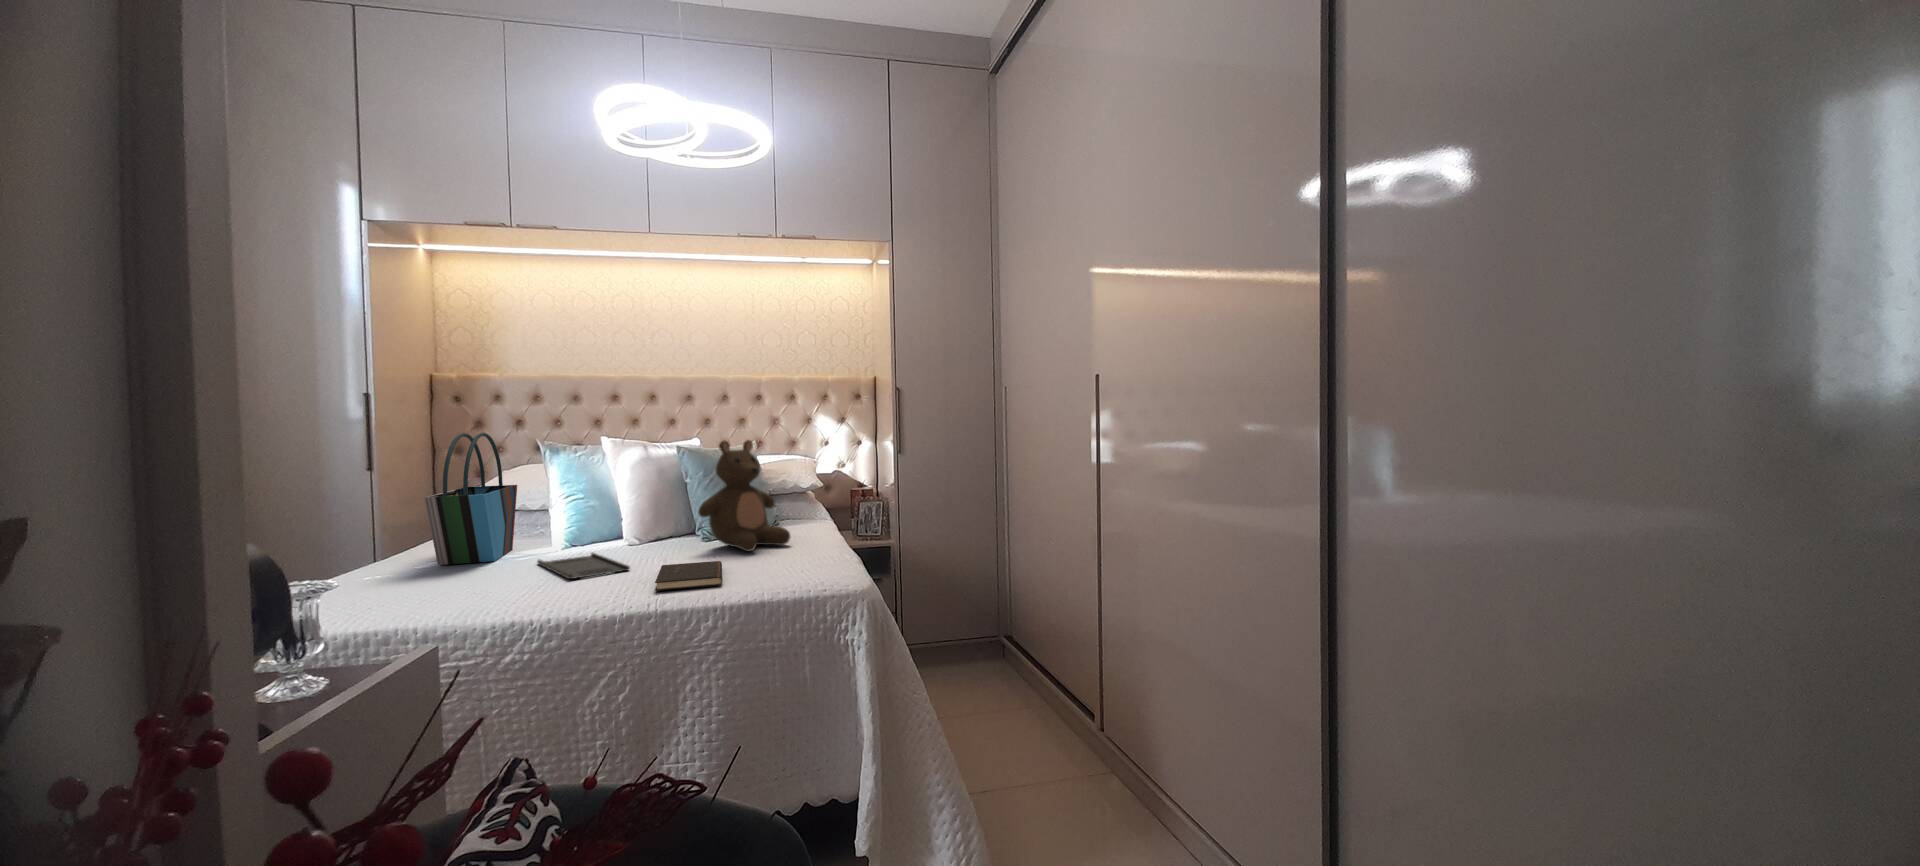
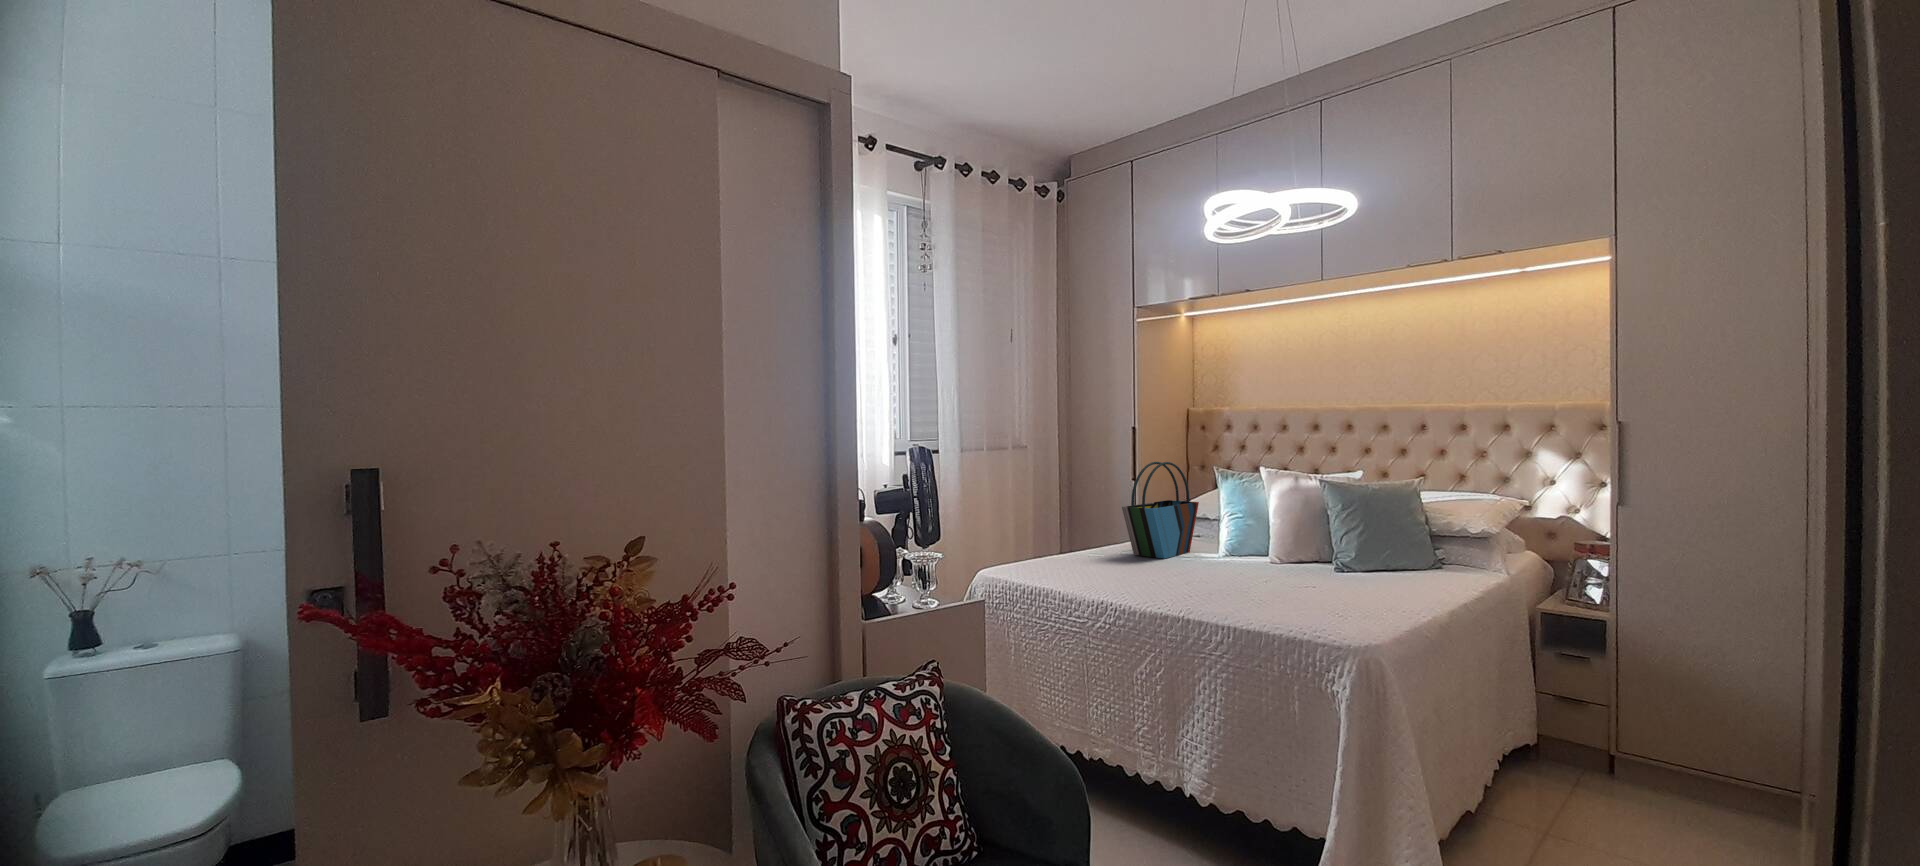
stuffed bear: present [698,440,791,551] -> none [1296,481,1387,590]
tray: present [537,553,630,579] -> none [1175,563,1224,584]
hardcover book: present [655,561,722,591] -> none [1202,585,1284,611]

